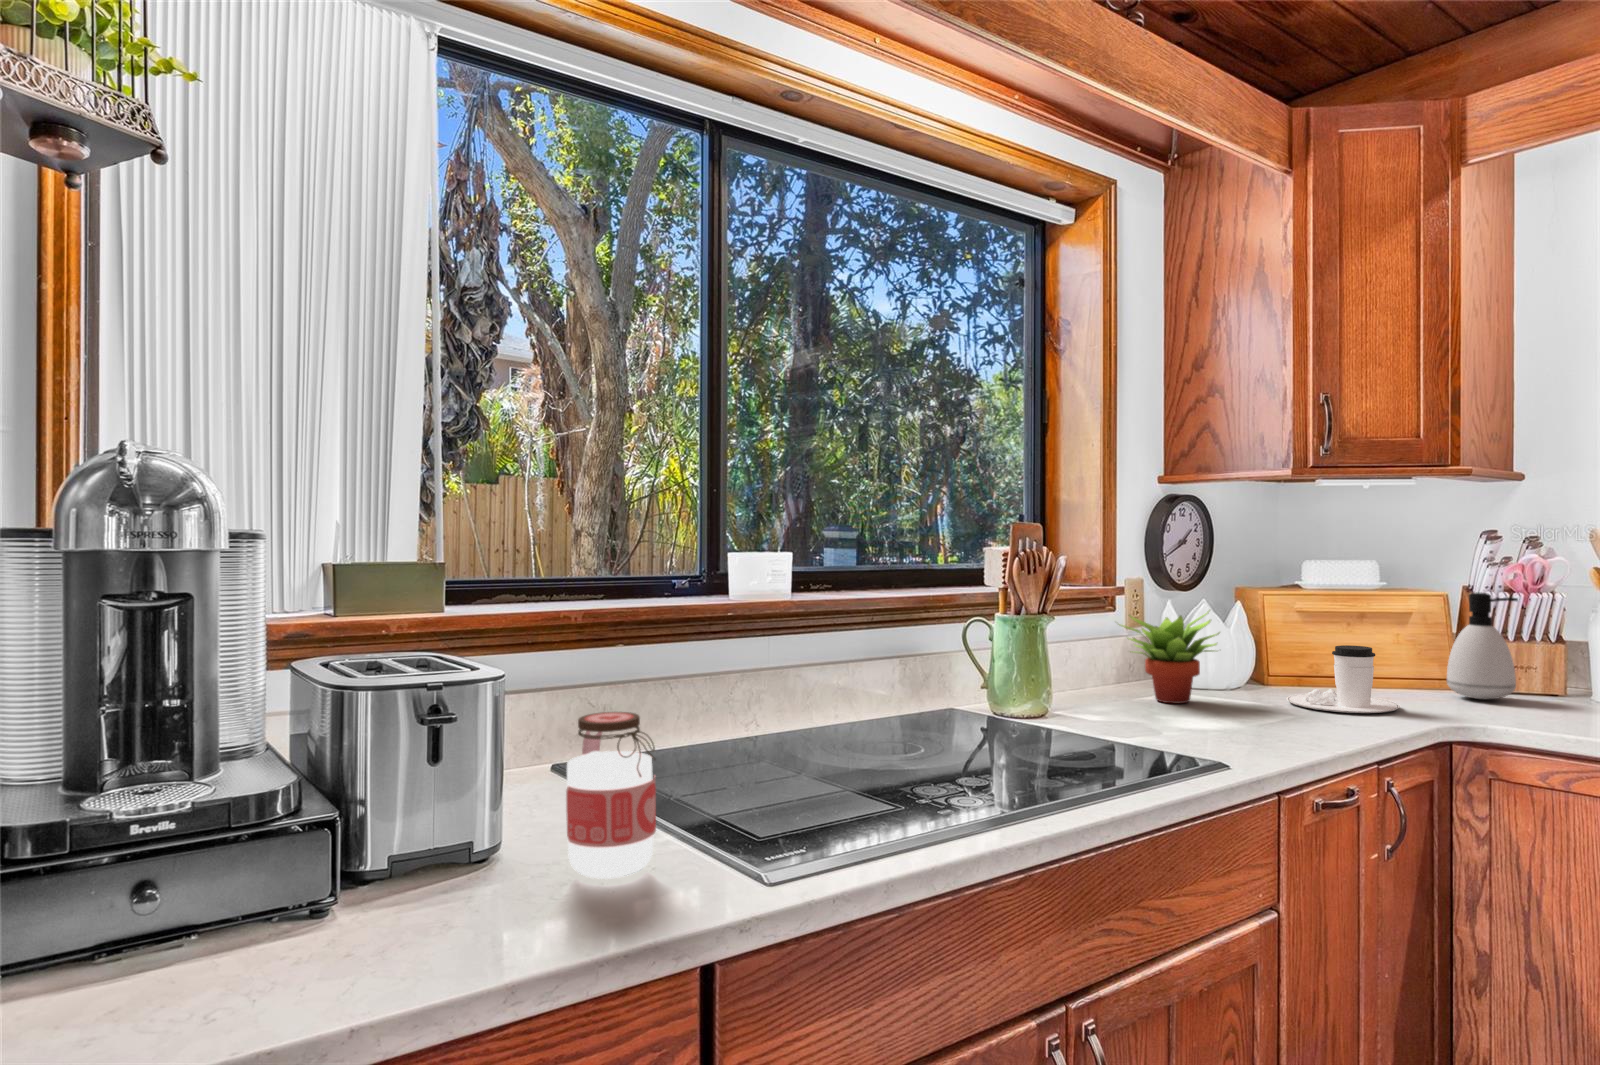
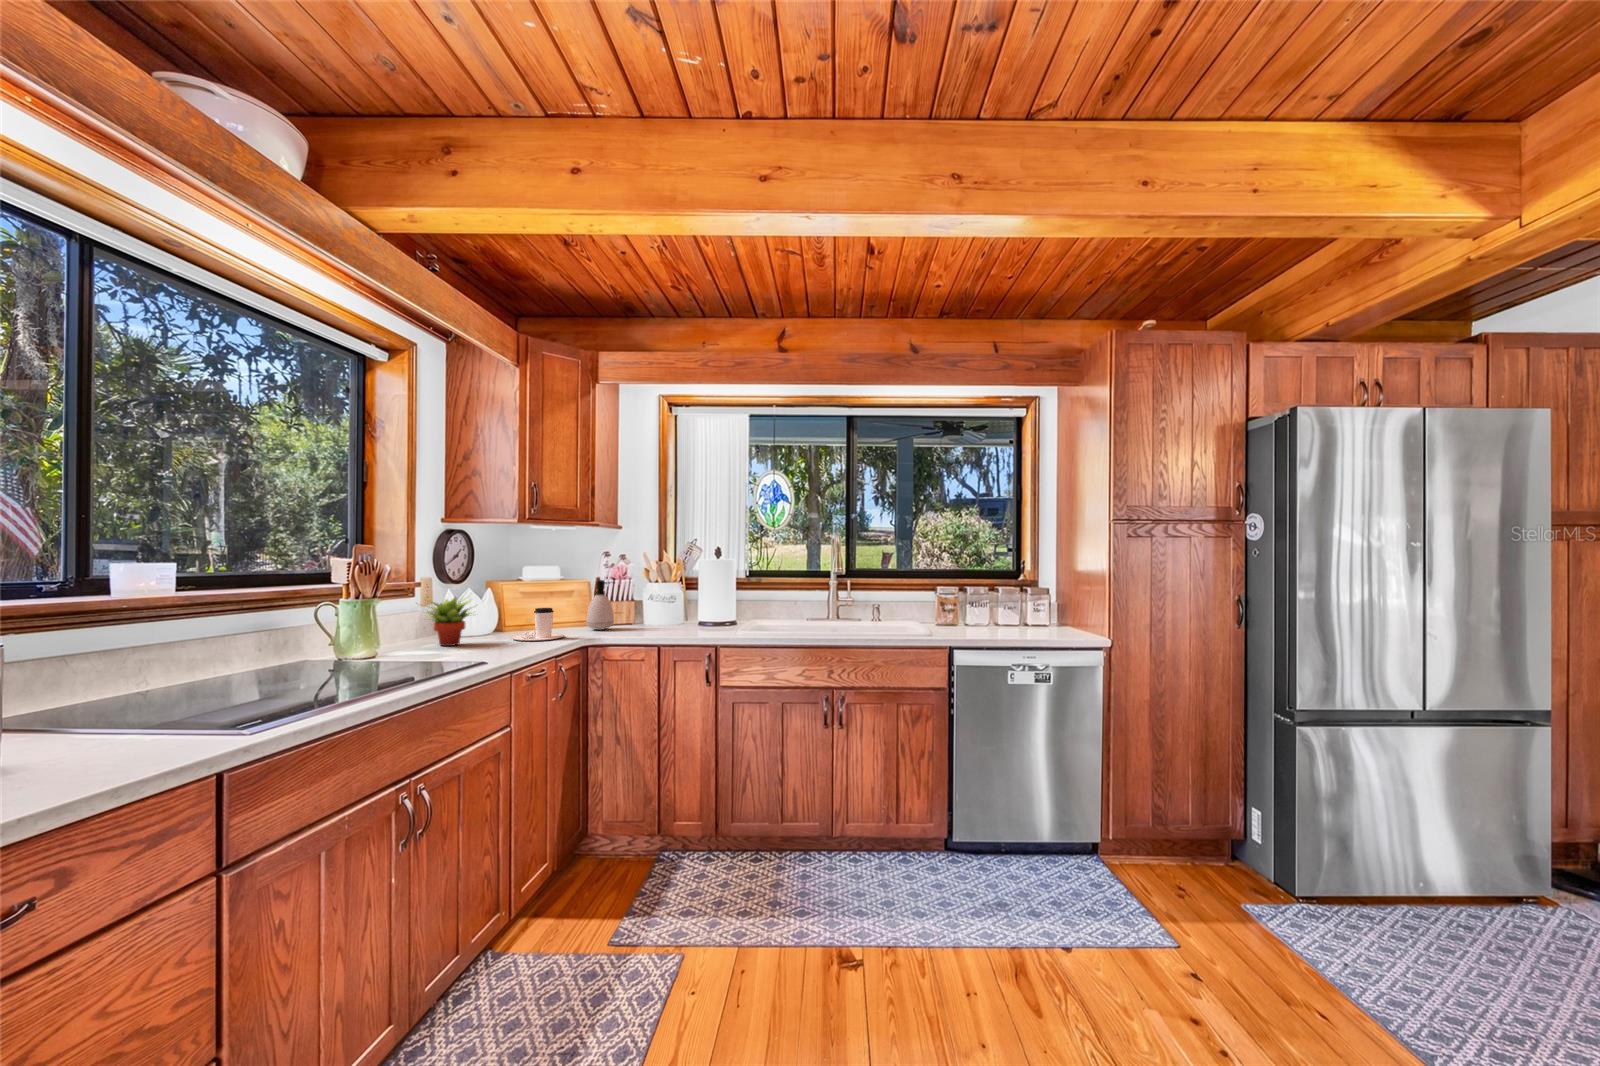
jar: present [566,712,656,879] -> none [72,658,150,757]

